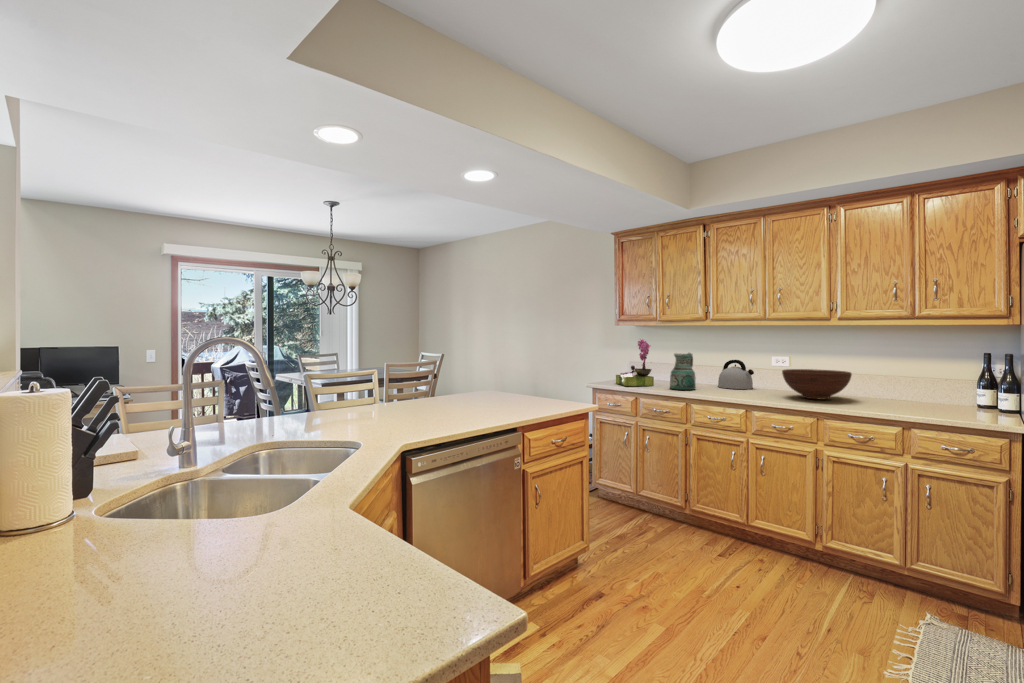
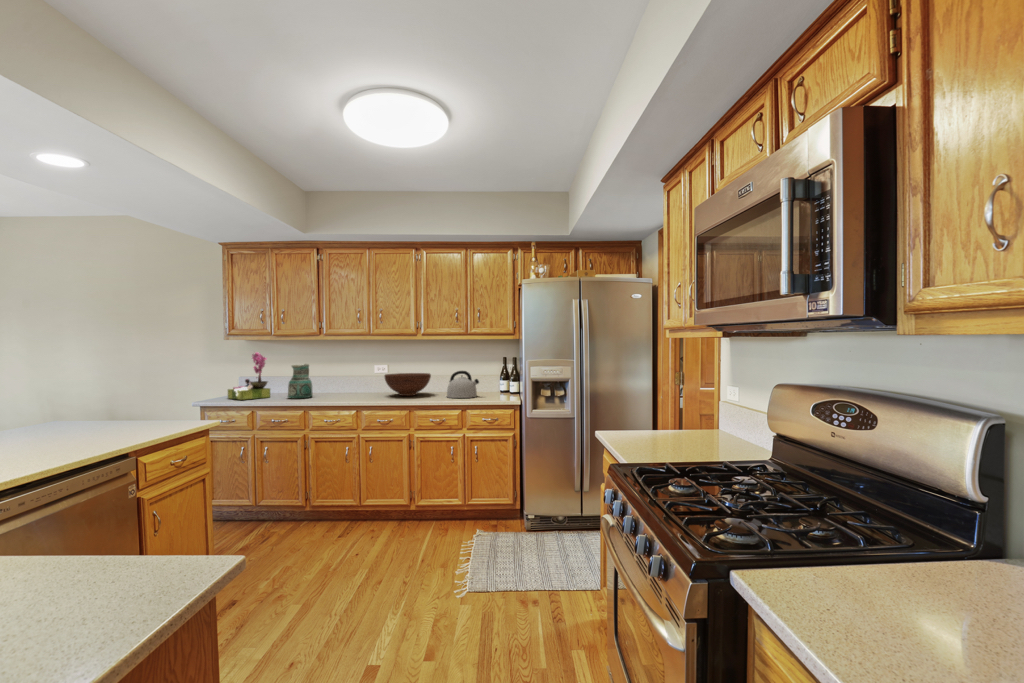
kettle: present [718,360,754,389] -> present [447,371,479,398]

